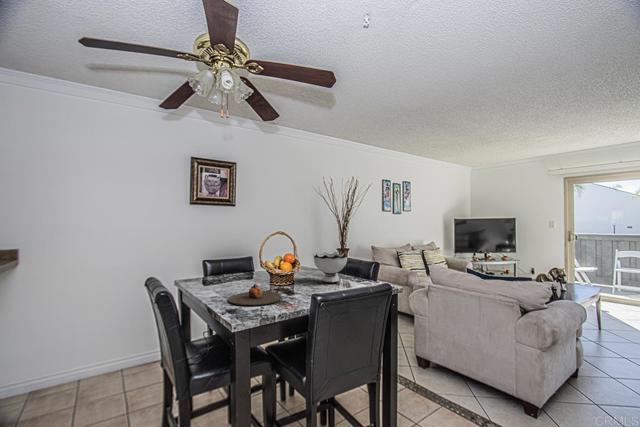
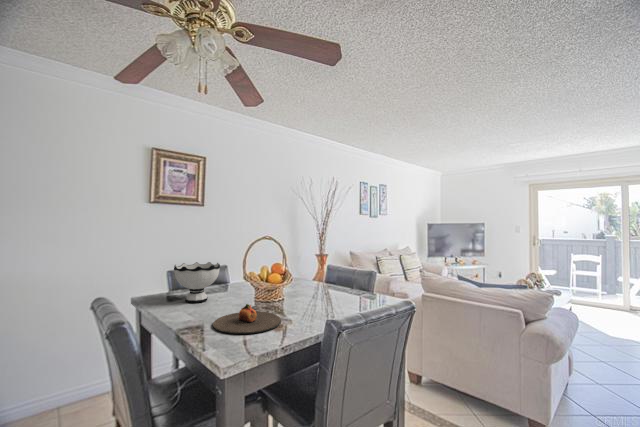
bowl: present [314,252,347,284] -> present [174,262,220,303]

